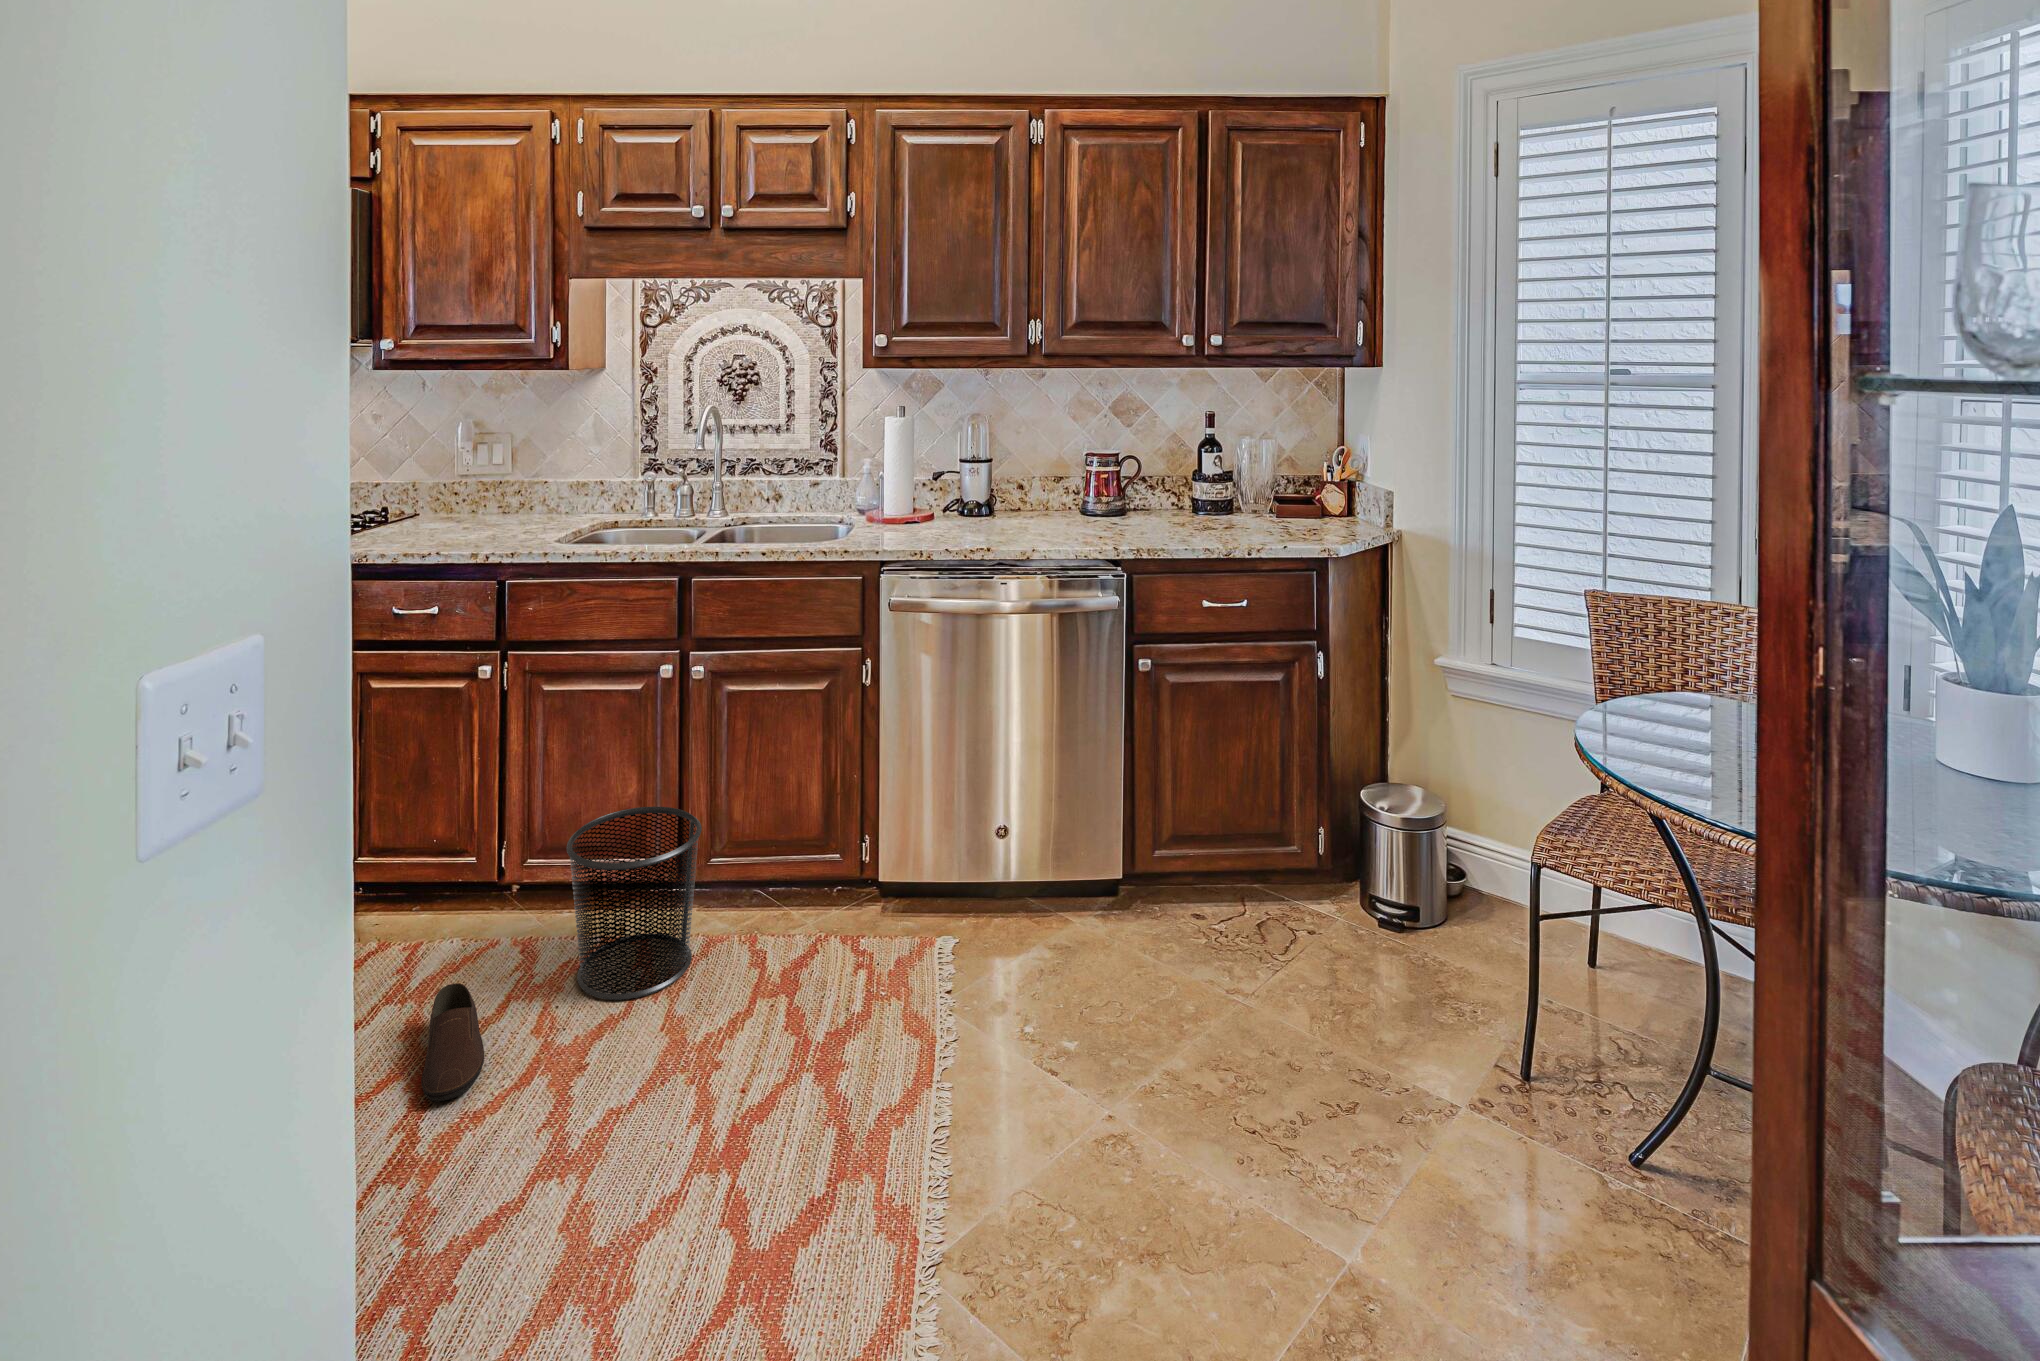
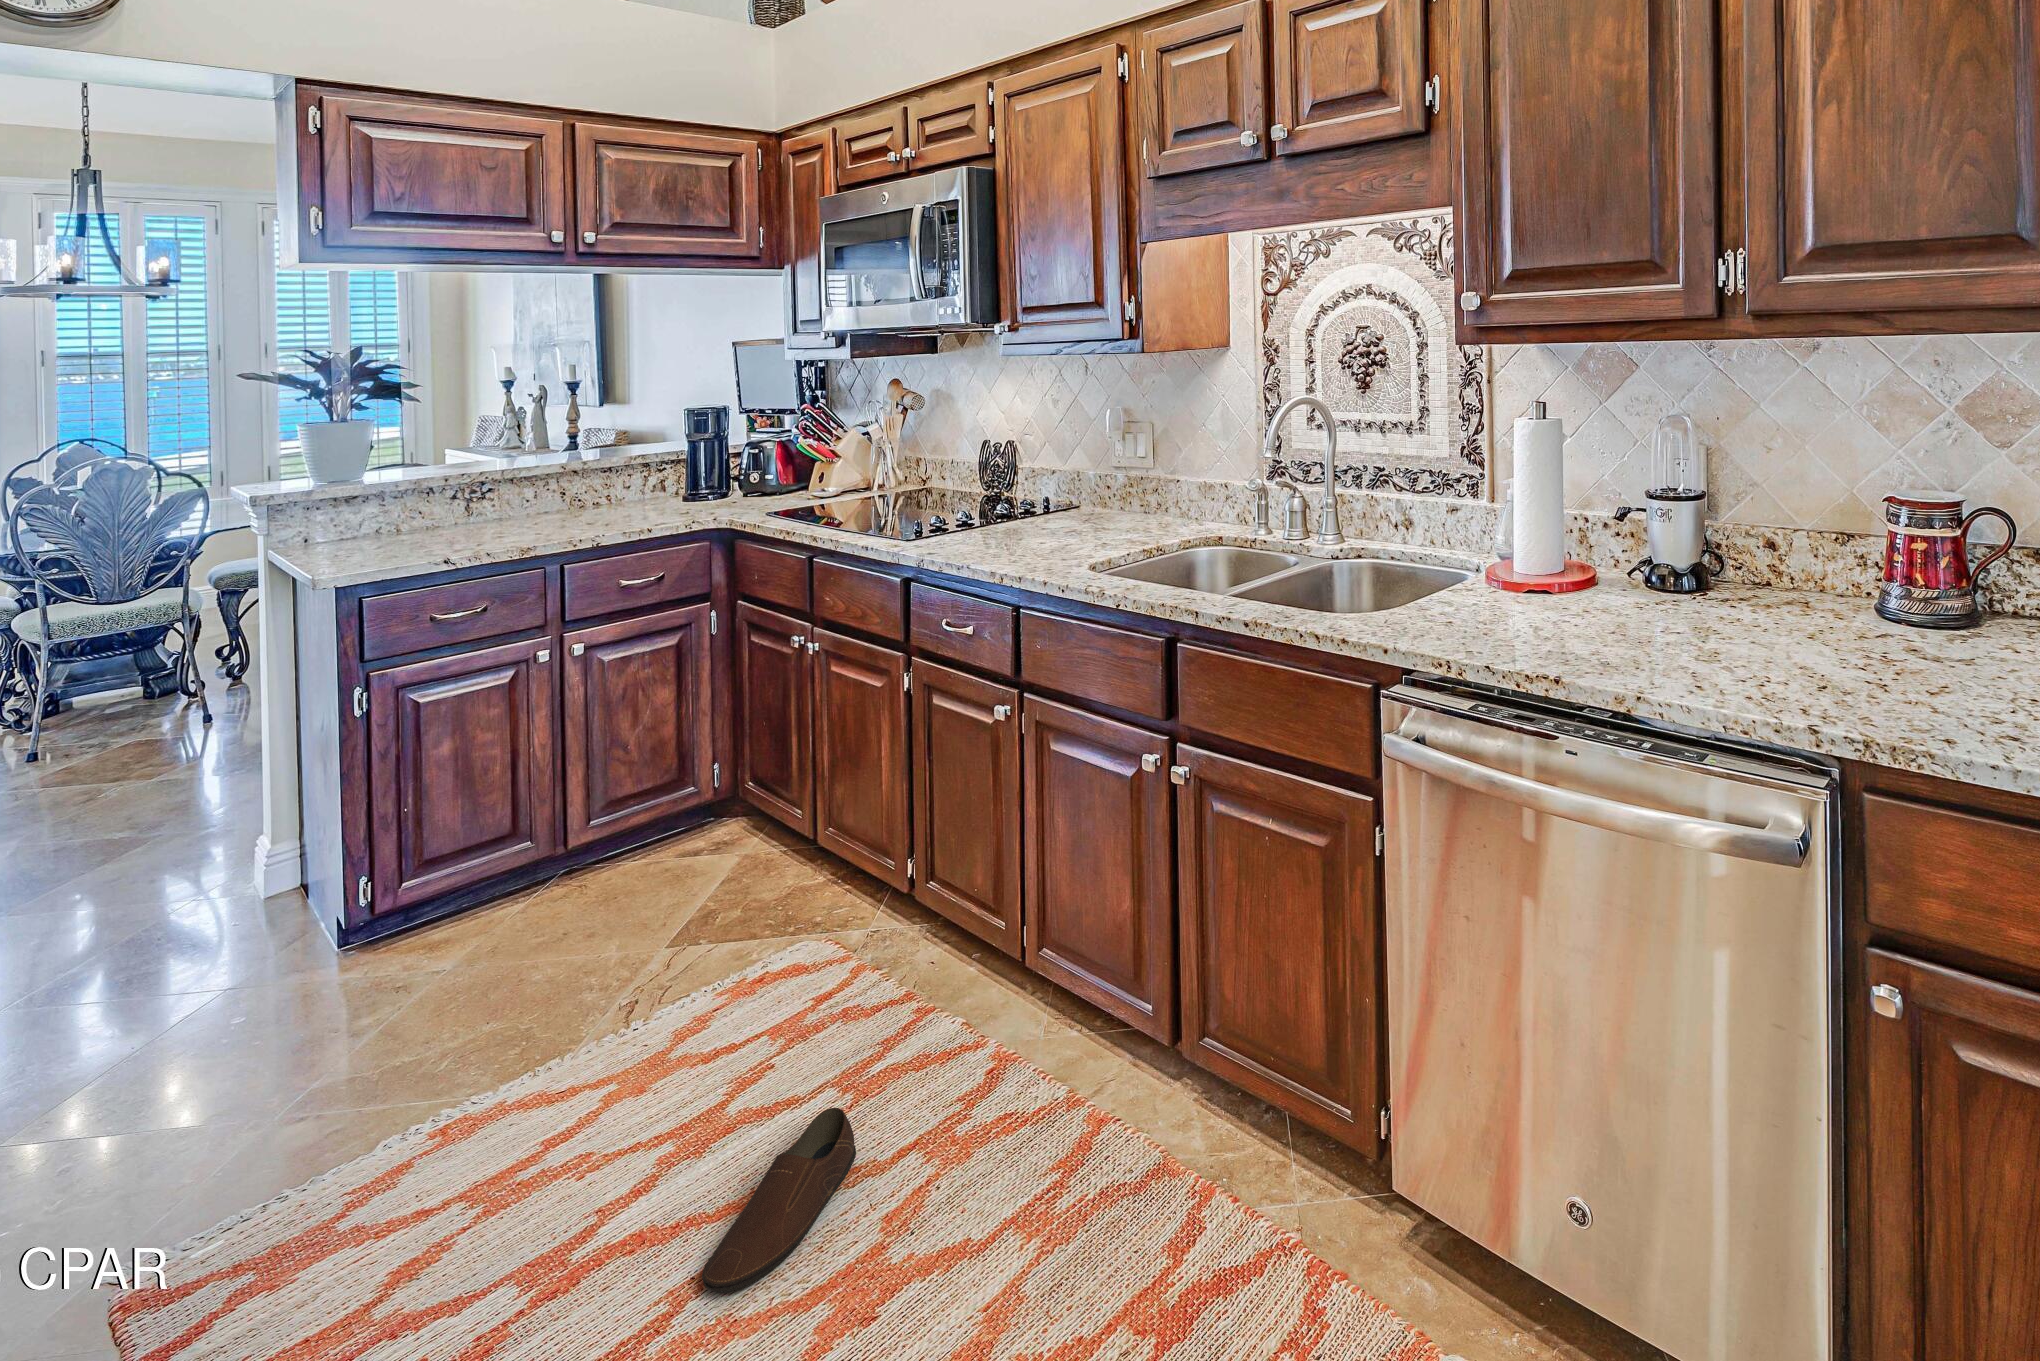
waste bin: present [566,806,702,1000] -> none [952,939,1134,1234]

